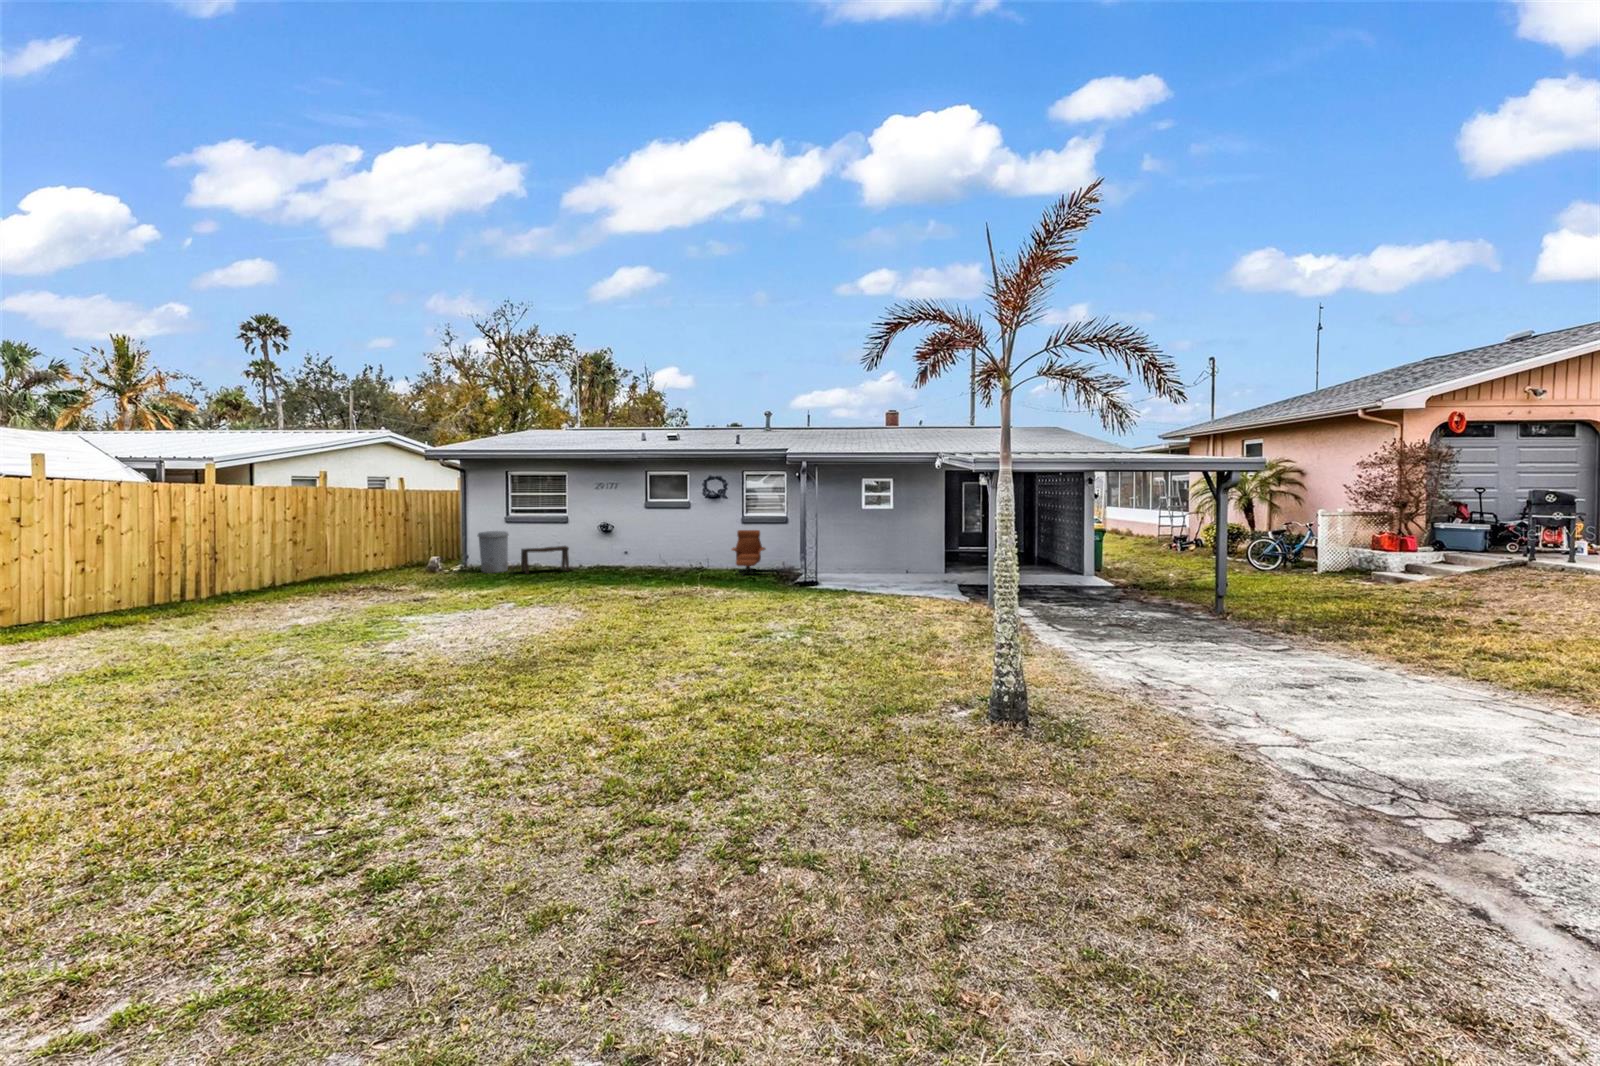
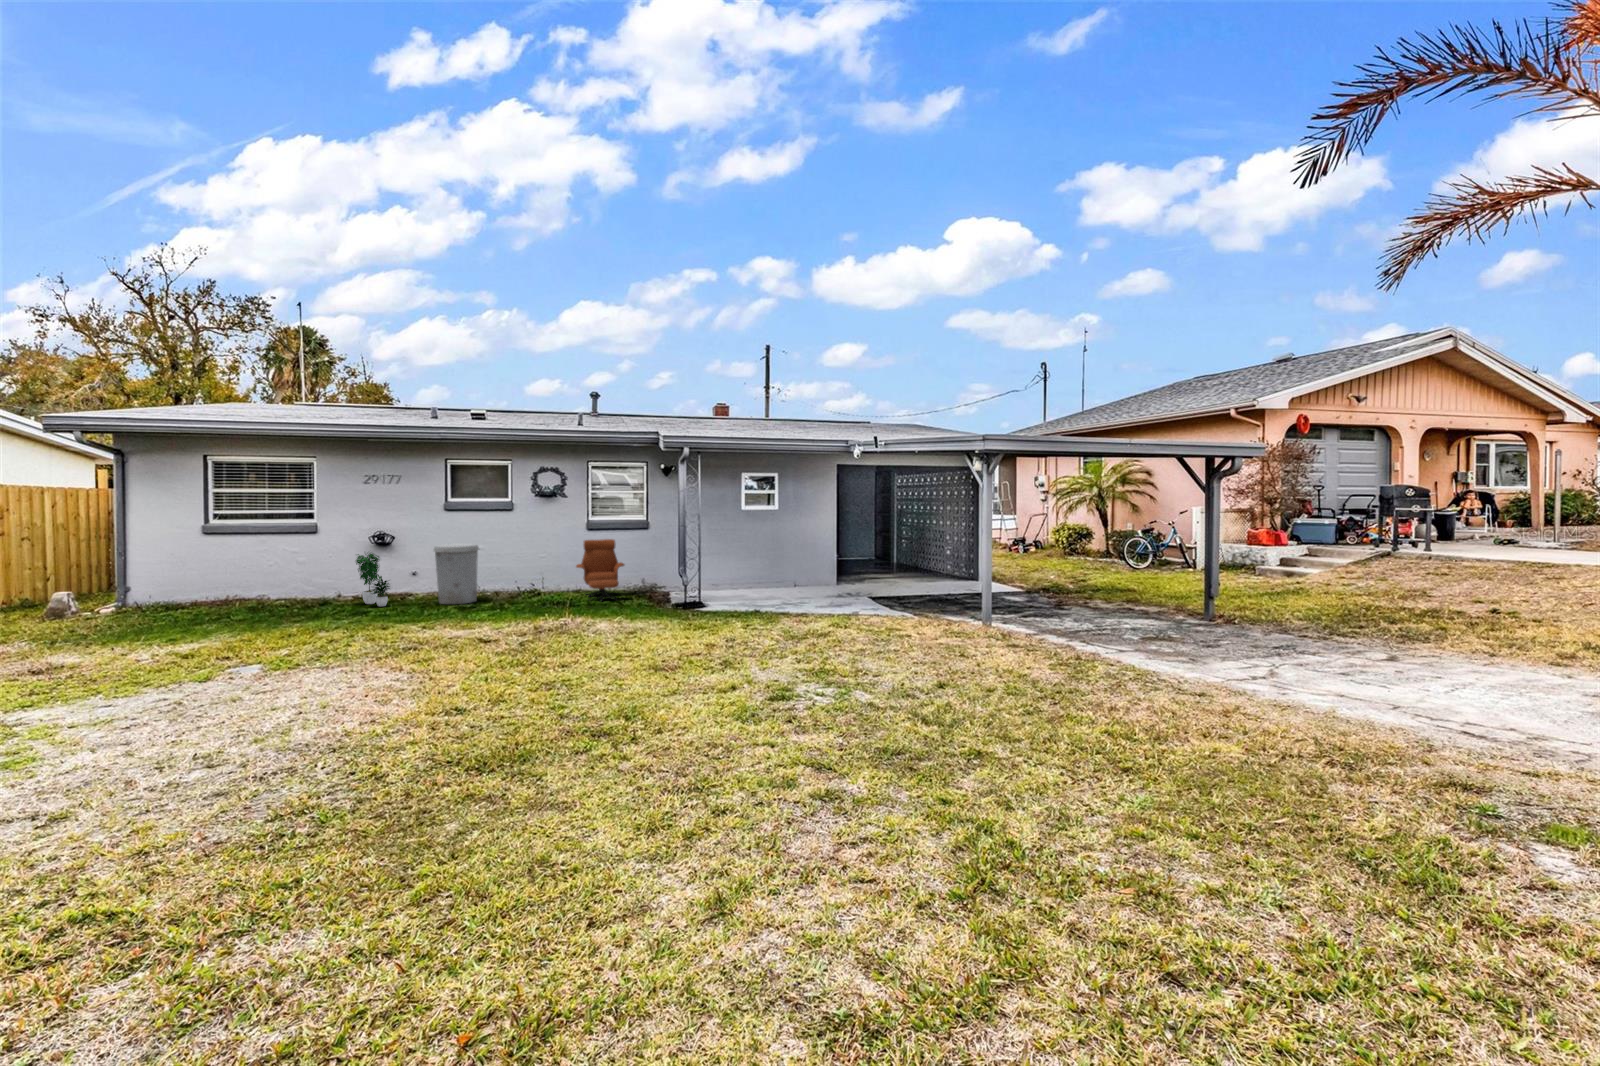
trash can: present [477,531,508,573] -> present [434,543,479,604]
potted plant: none [589,533,611,572] -> present [356,553,390,607]
bench: present [521,546,569,574] -> none [234,569,320,615]

